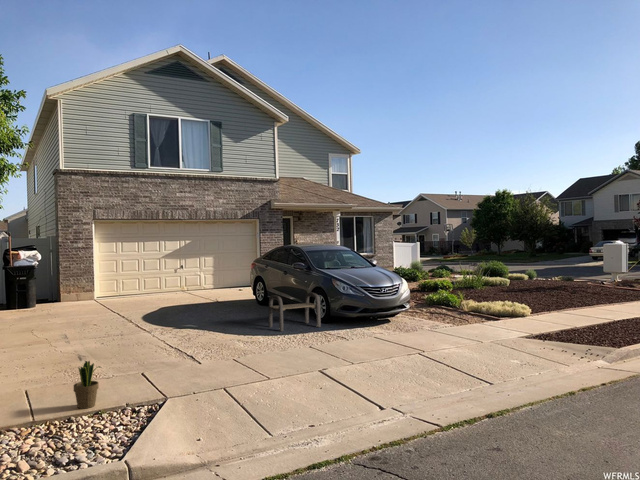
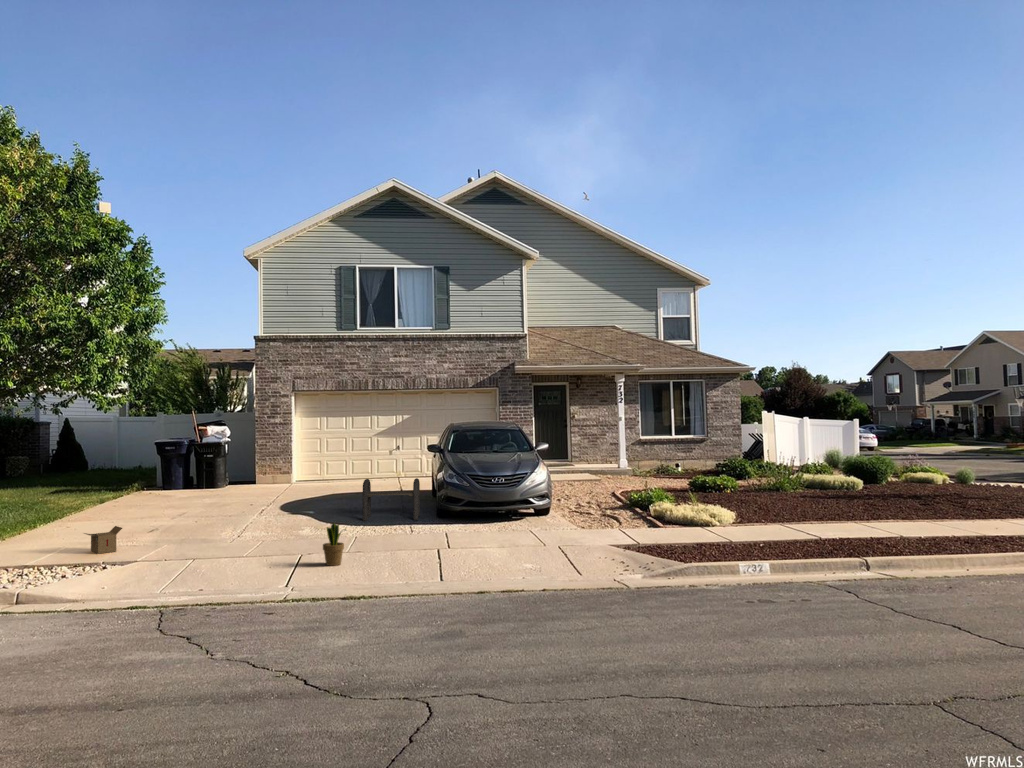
potted plant: present [74,361,101,409] -> present [323,523,344,566]
cardboard box: none [121,363,164,397] -> present [84,526,122,554]

